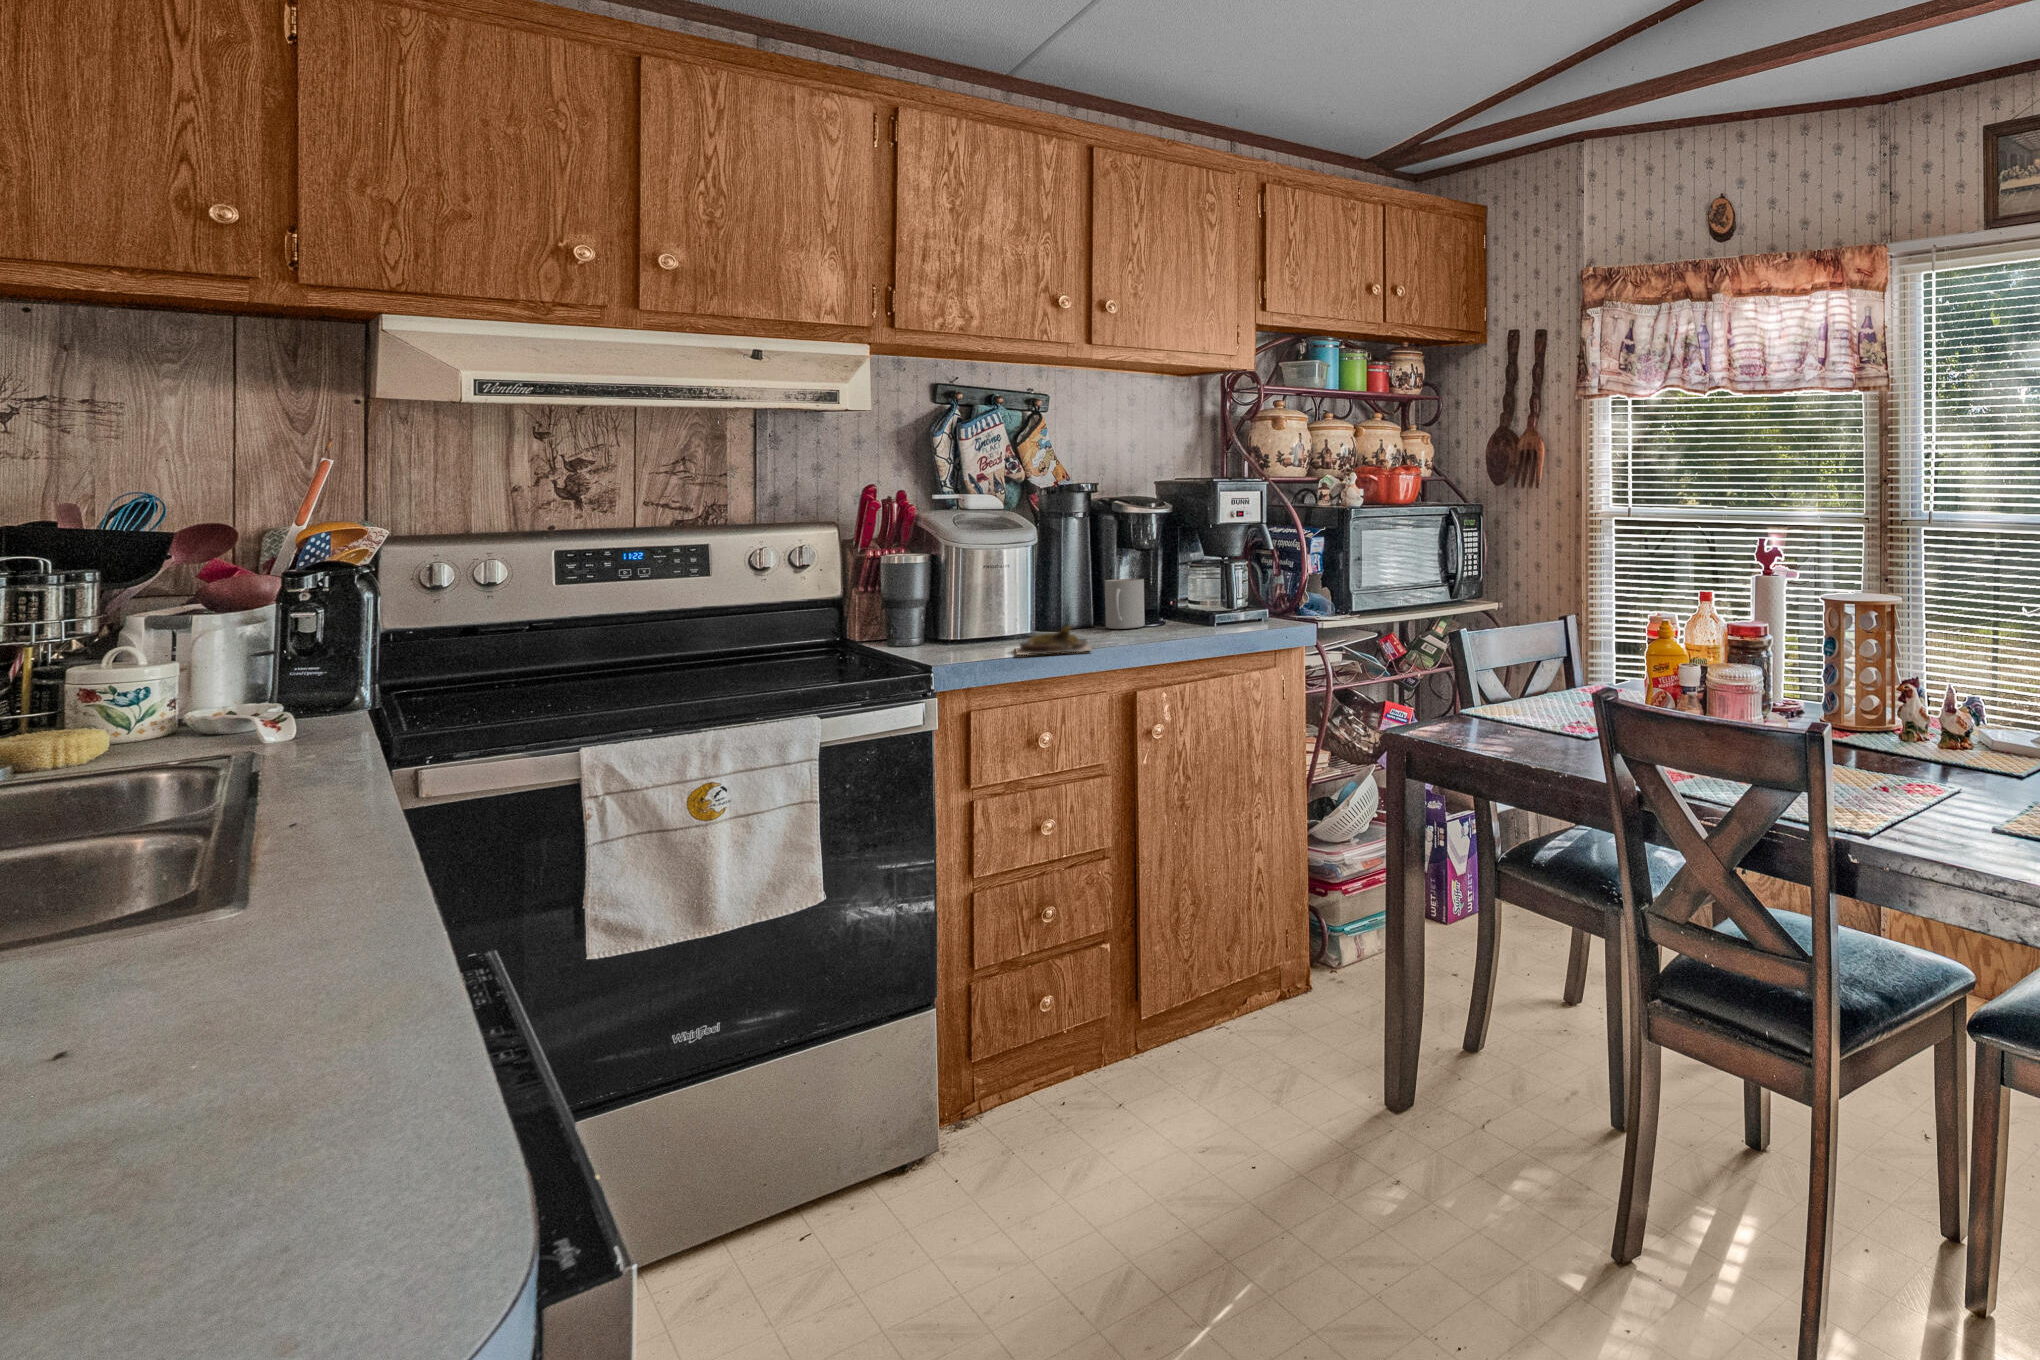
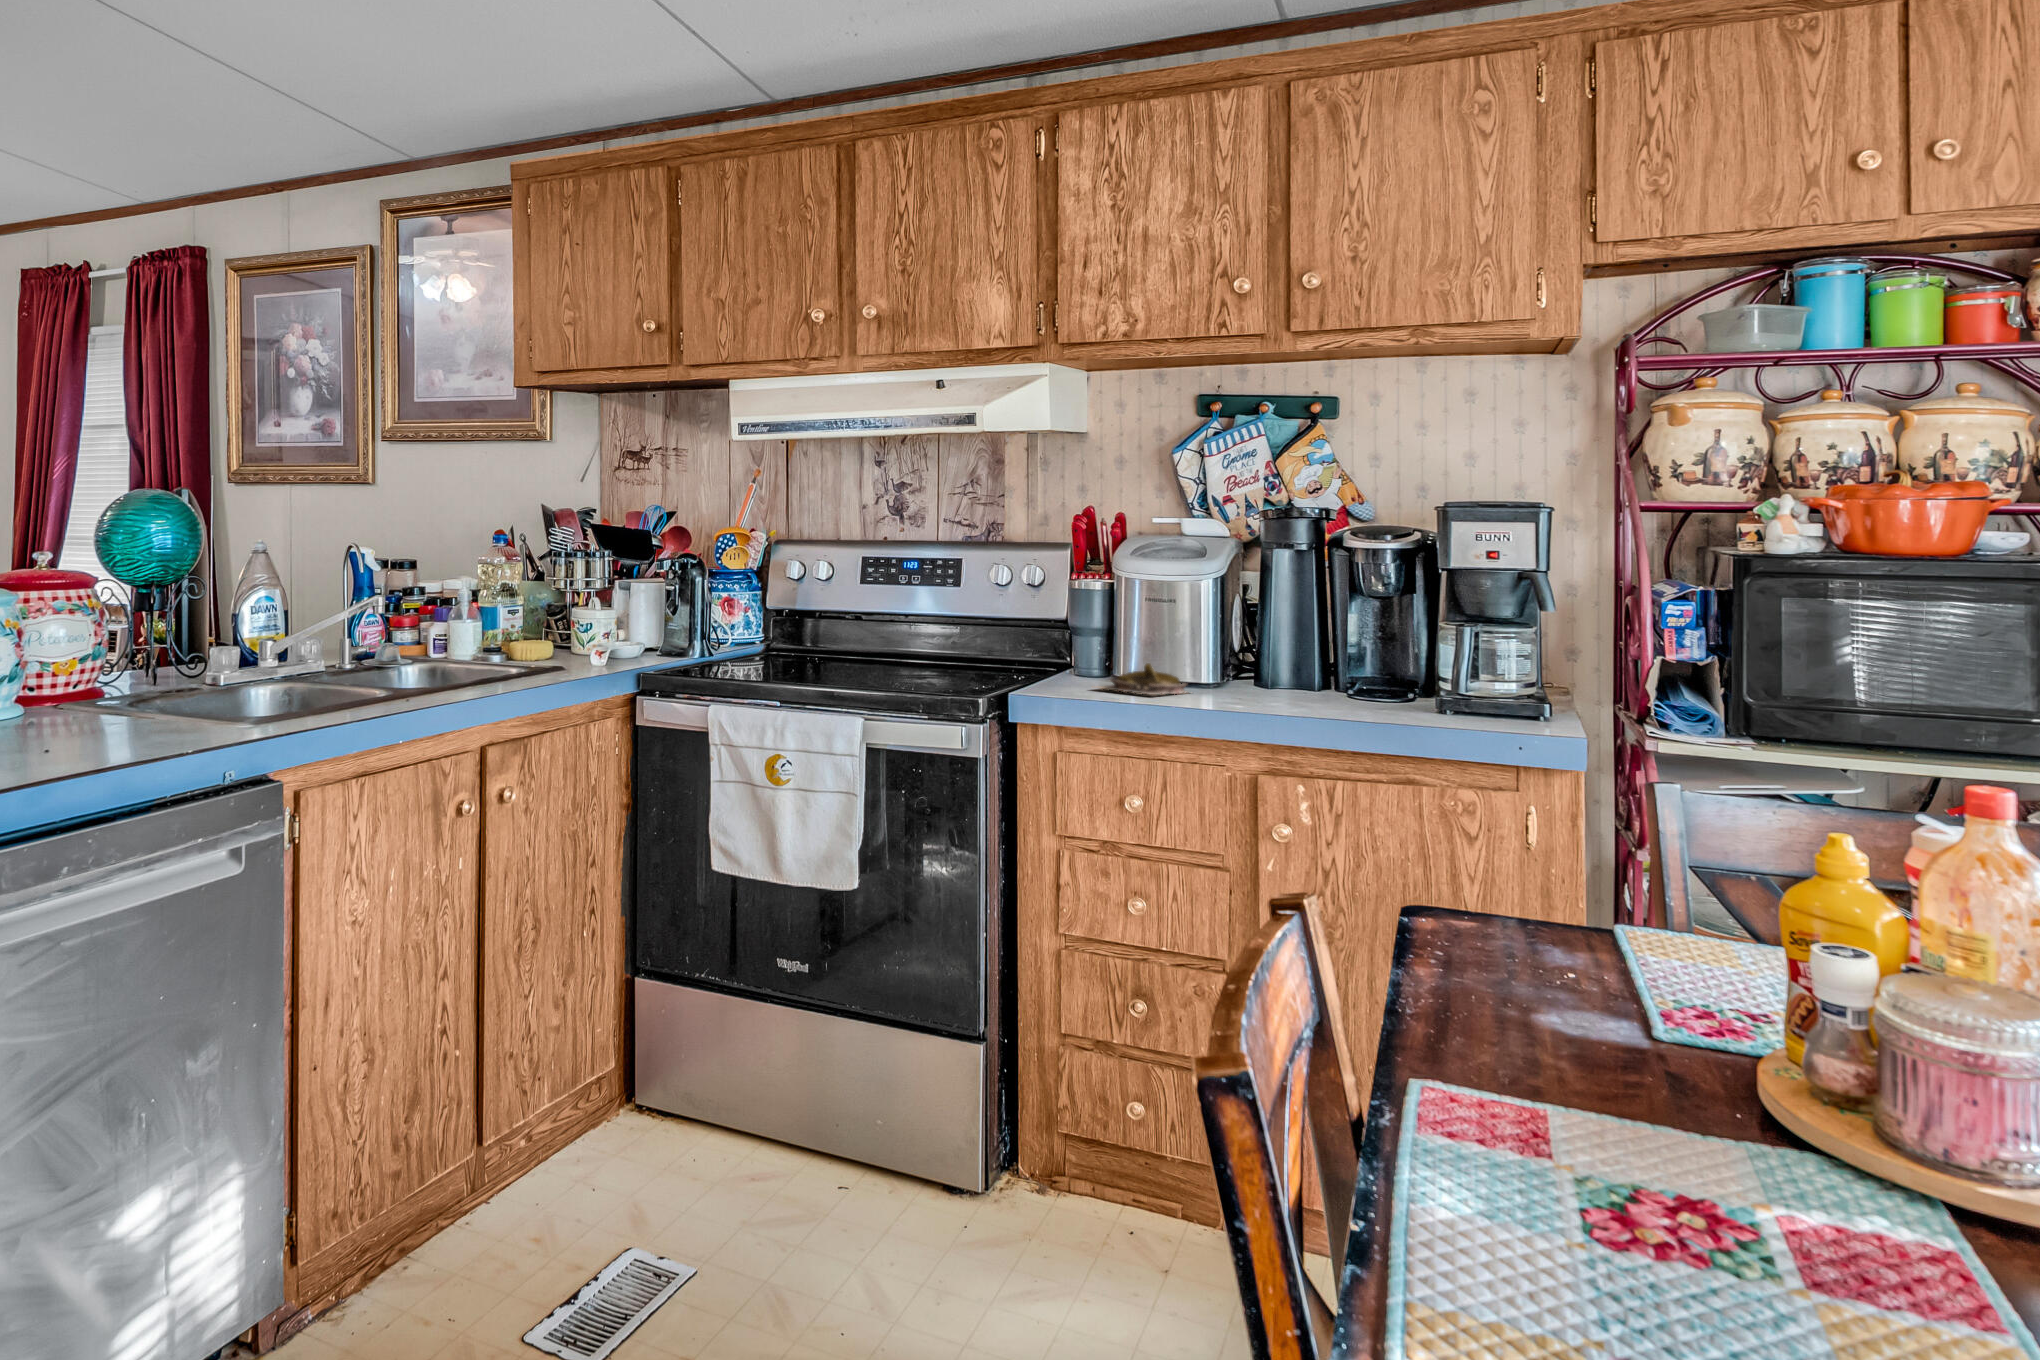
mug: present [1105,579,1145,629] -> none [1288,625,1352,688]

